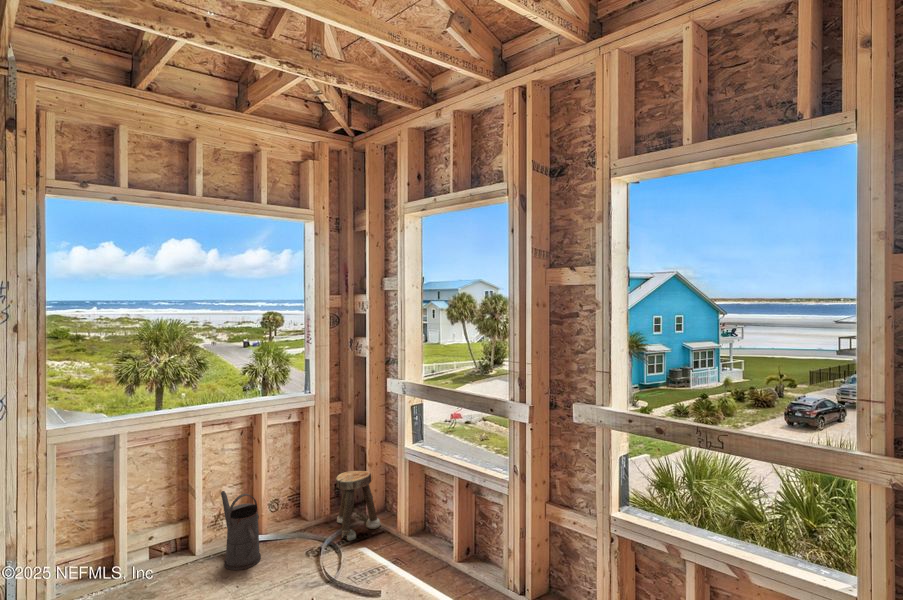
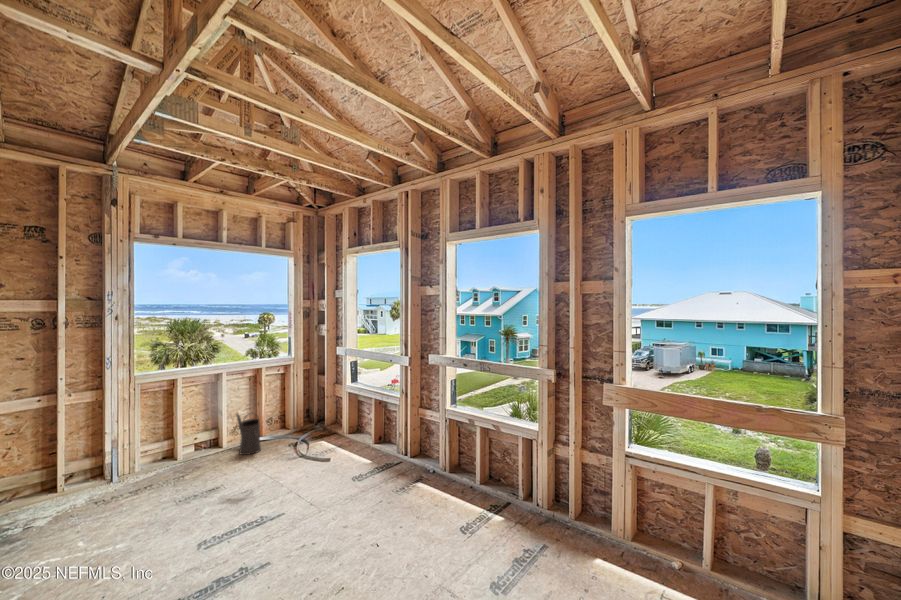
stool: present [336,471,380,541] -> none [307,401,334,439]

